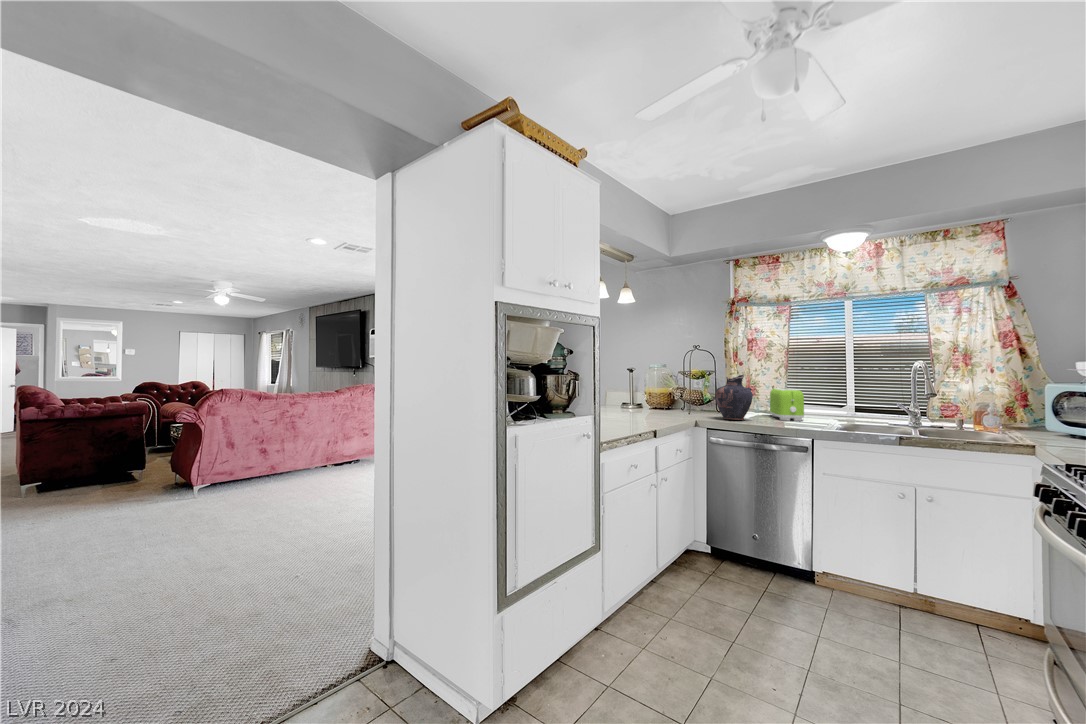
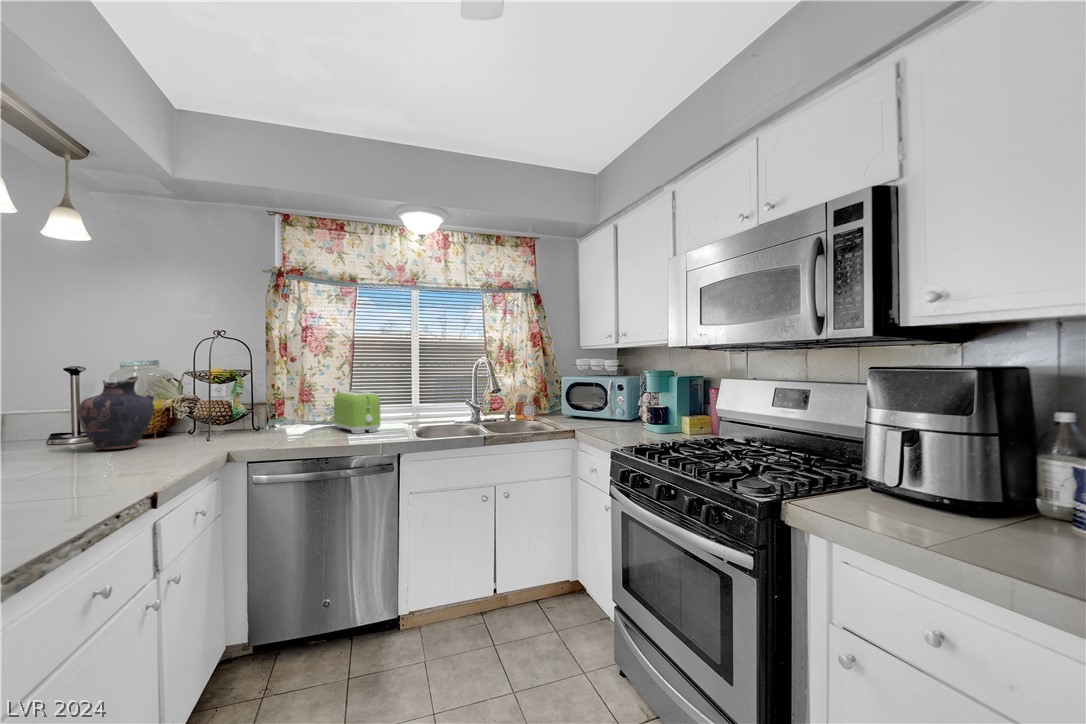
vase: present [715,375,753,420] -> present [78,376,154,449]

